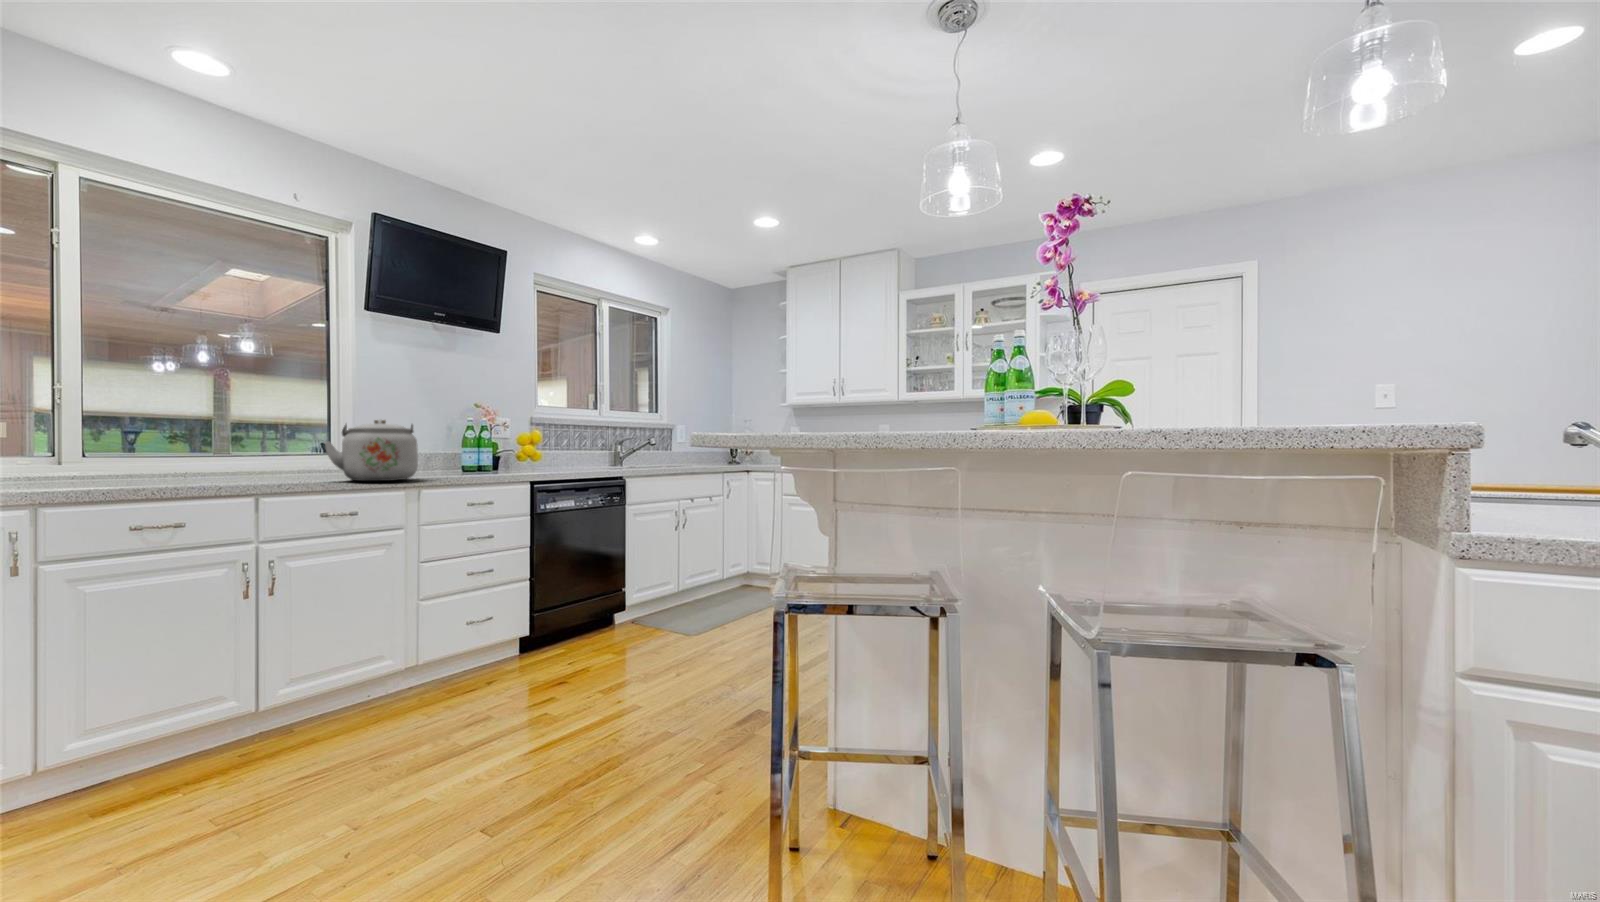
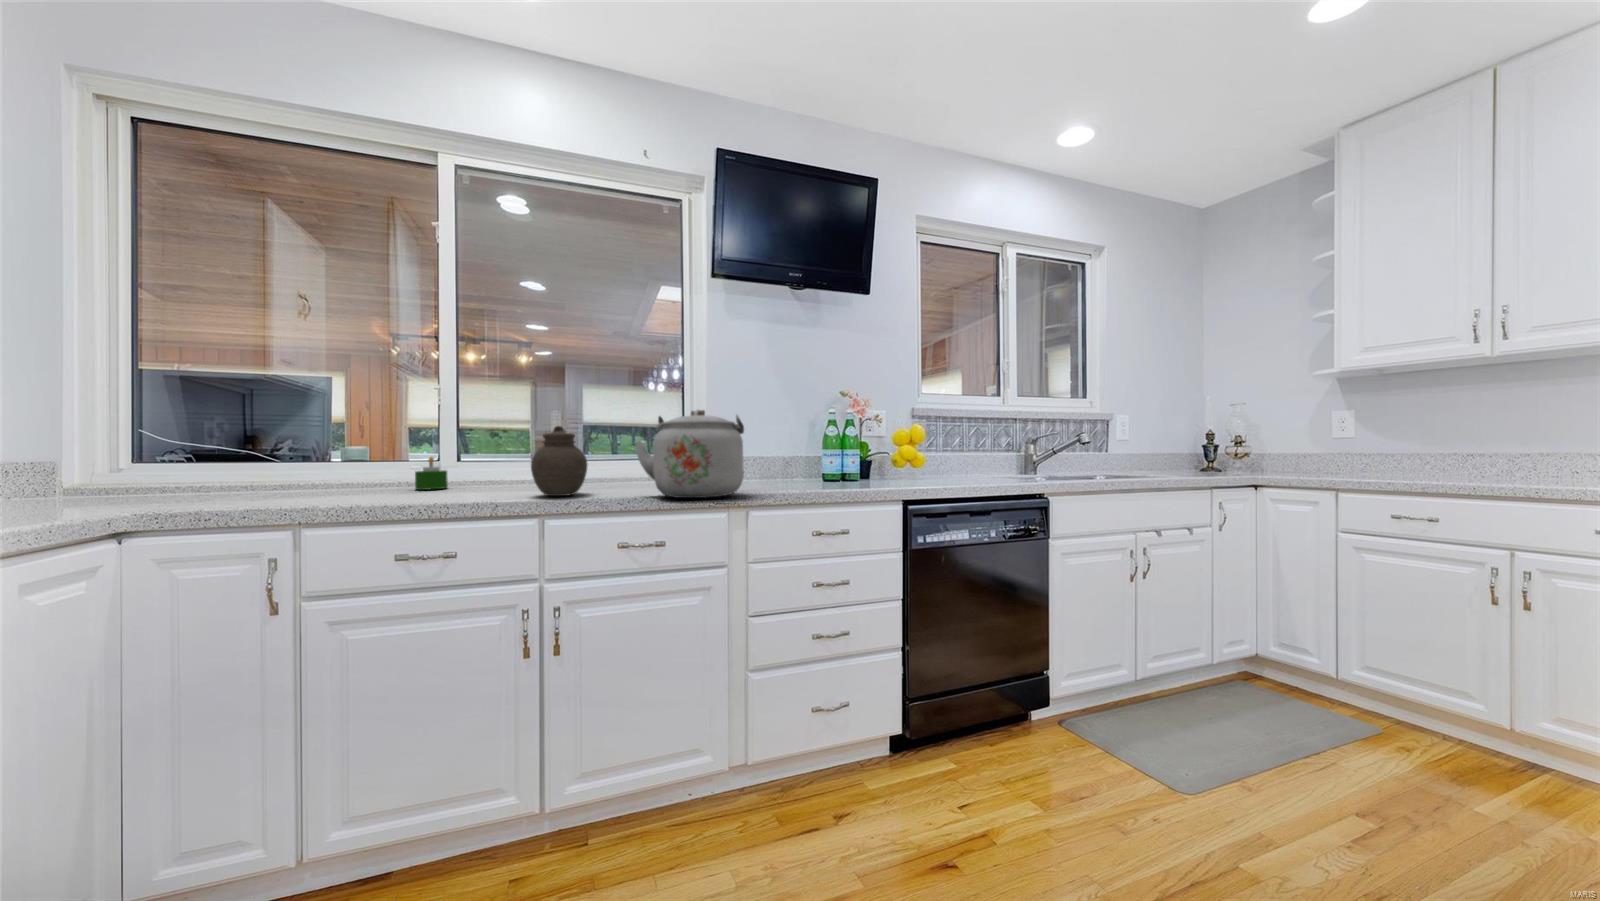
jar: none [221,428,275,483] -> present [531,426,587,496]
candle: none [51,453,90,483] -> present [415,457,448,490]

